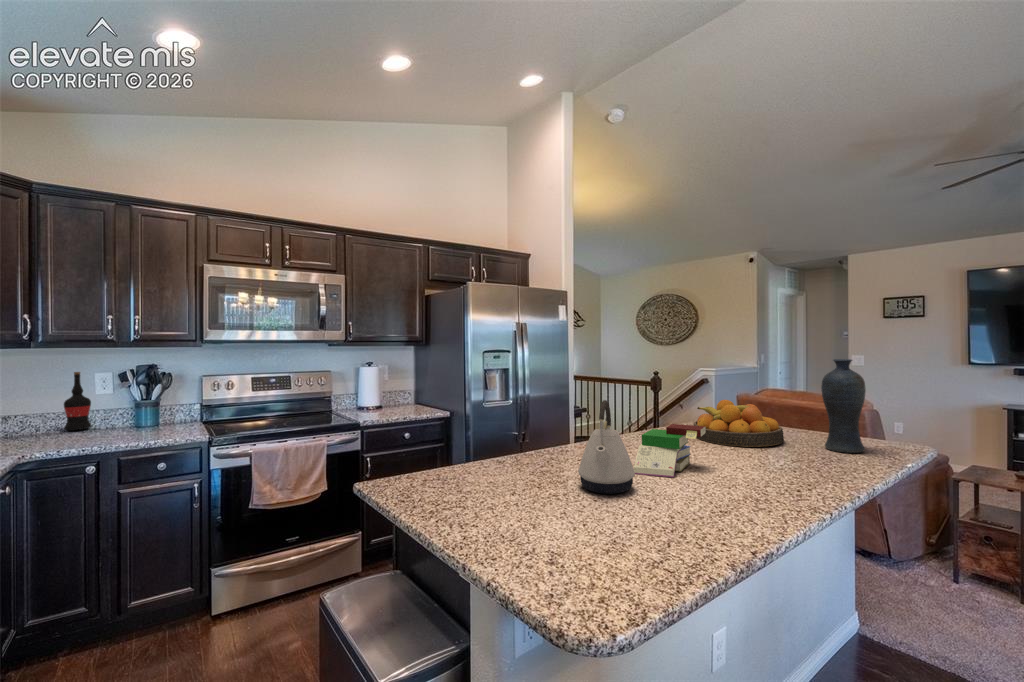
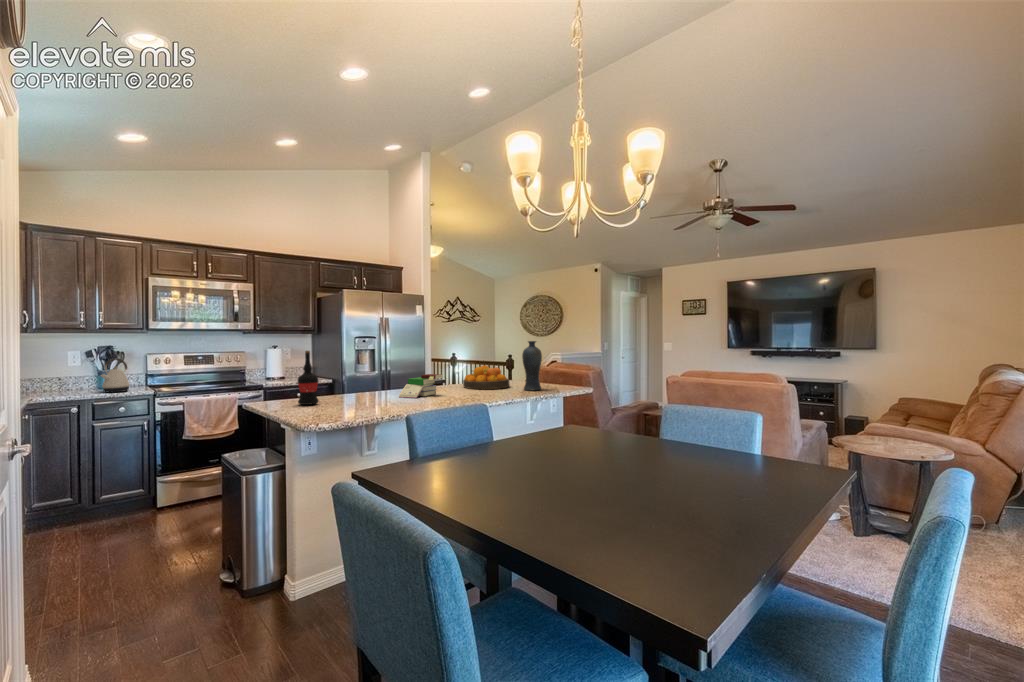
wine bottle: present [64,372,91,430] -> present [298,351,319,405]
kettle: present [578,400,635,494] -> present [101,358,130,392]

